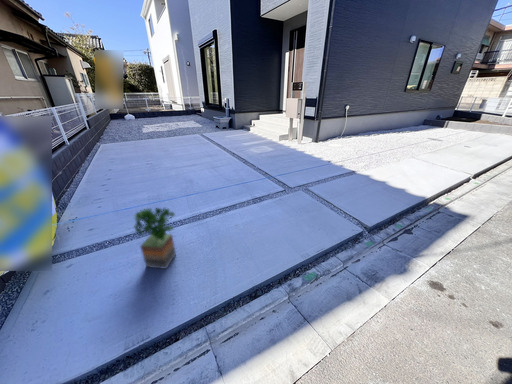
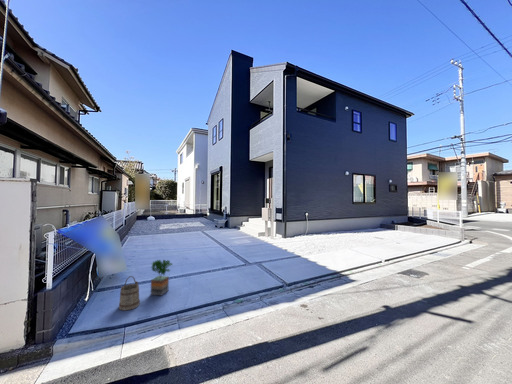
bucket: none [77,255,128,317] -> present [119,276,140,310]

